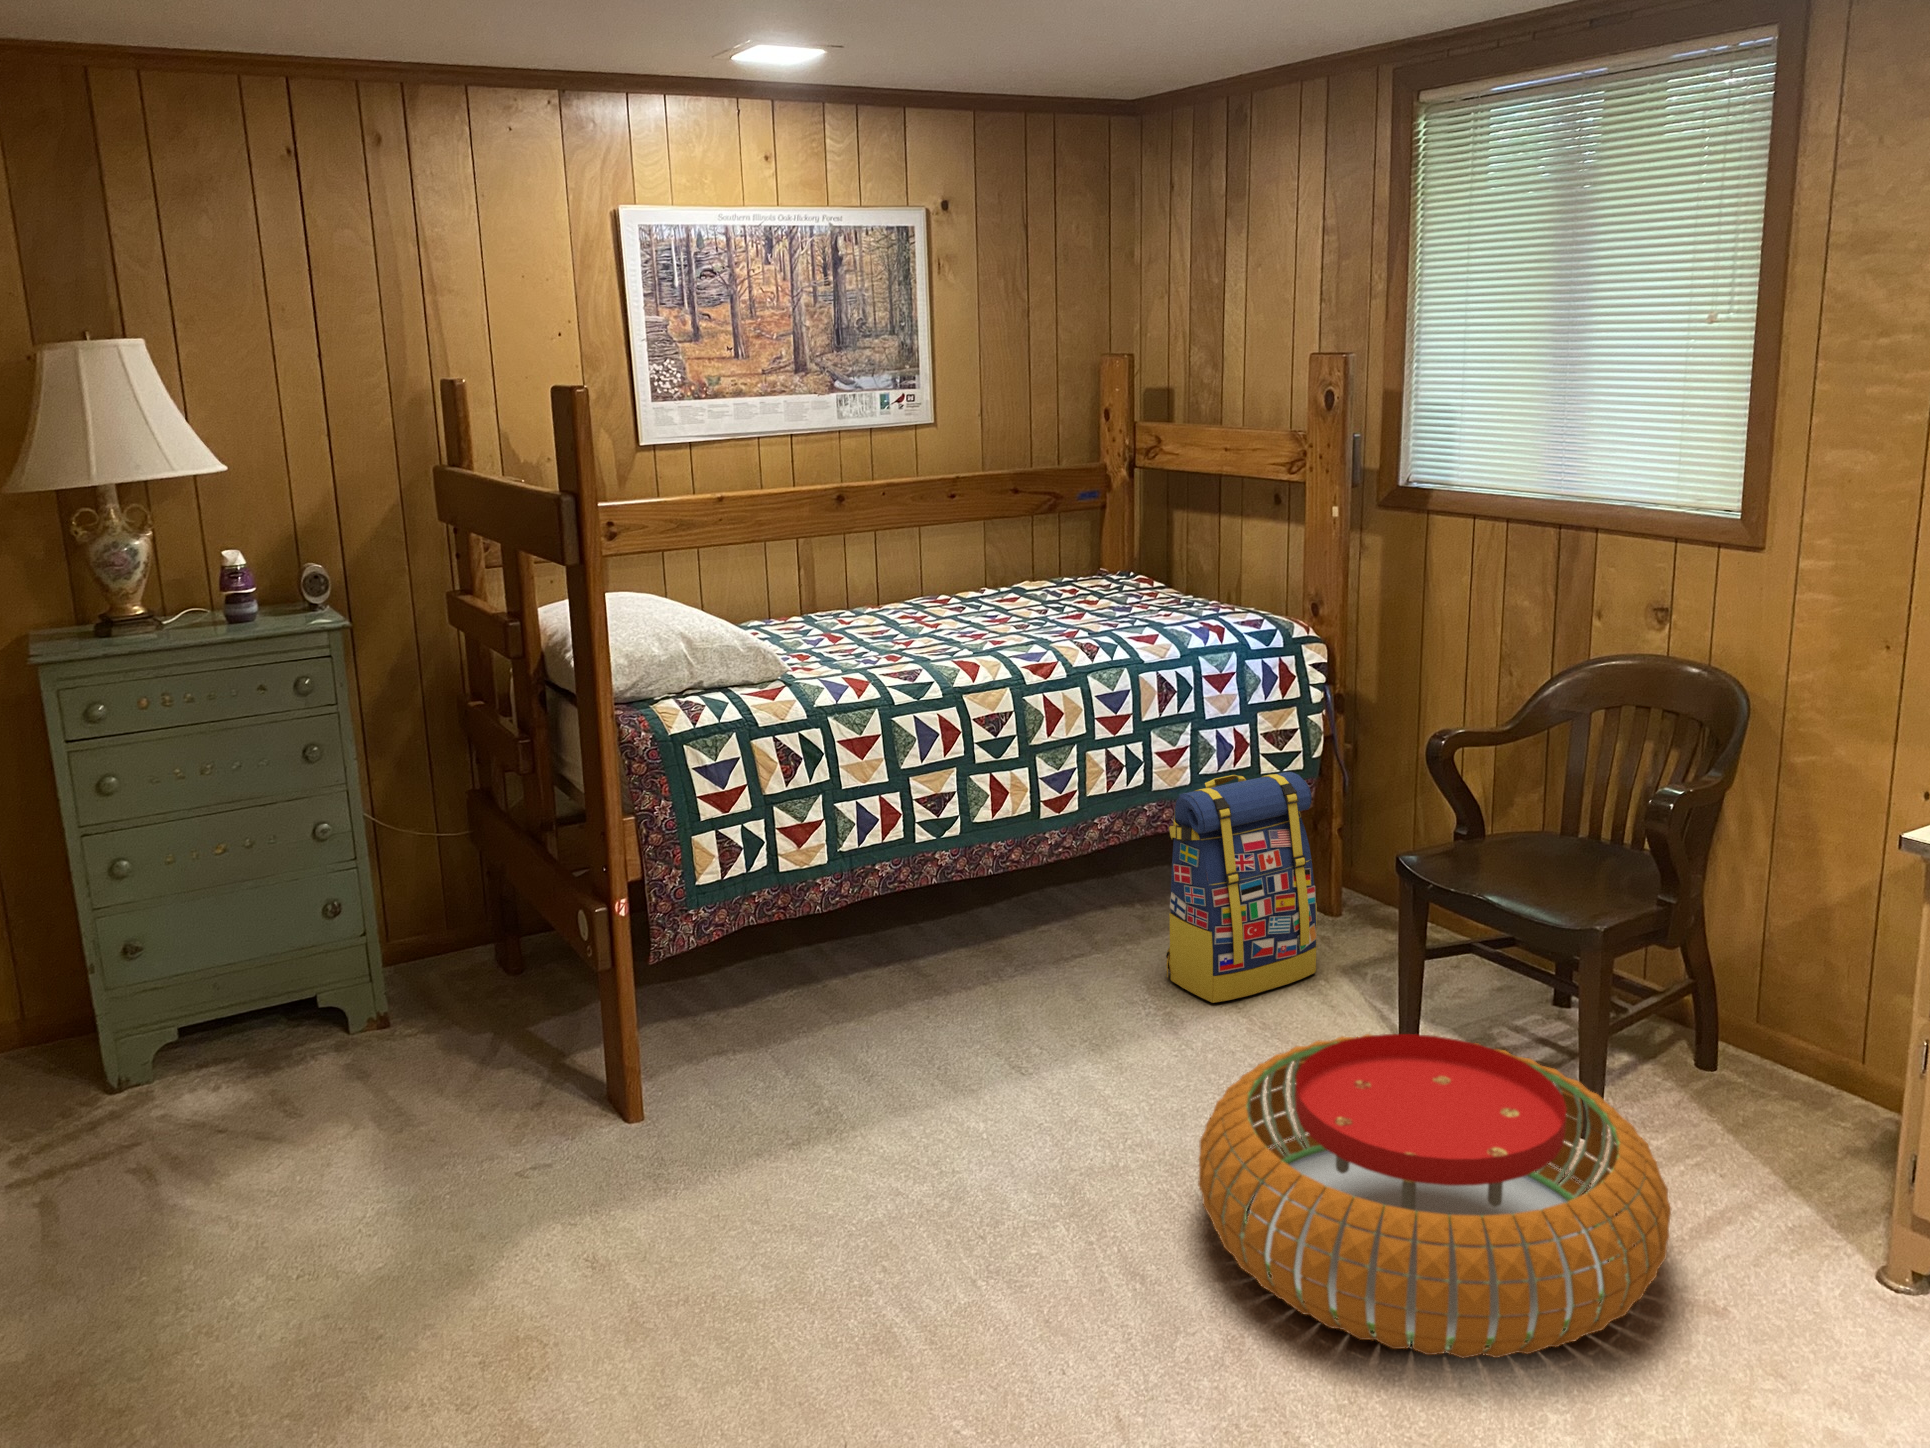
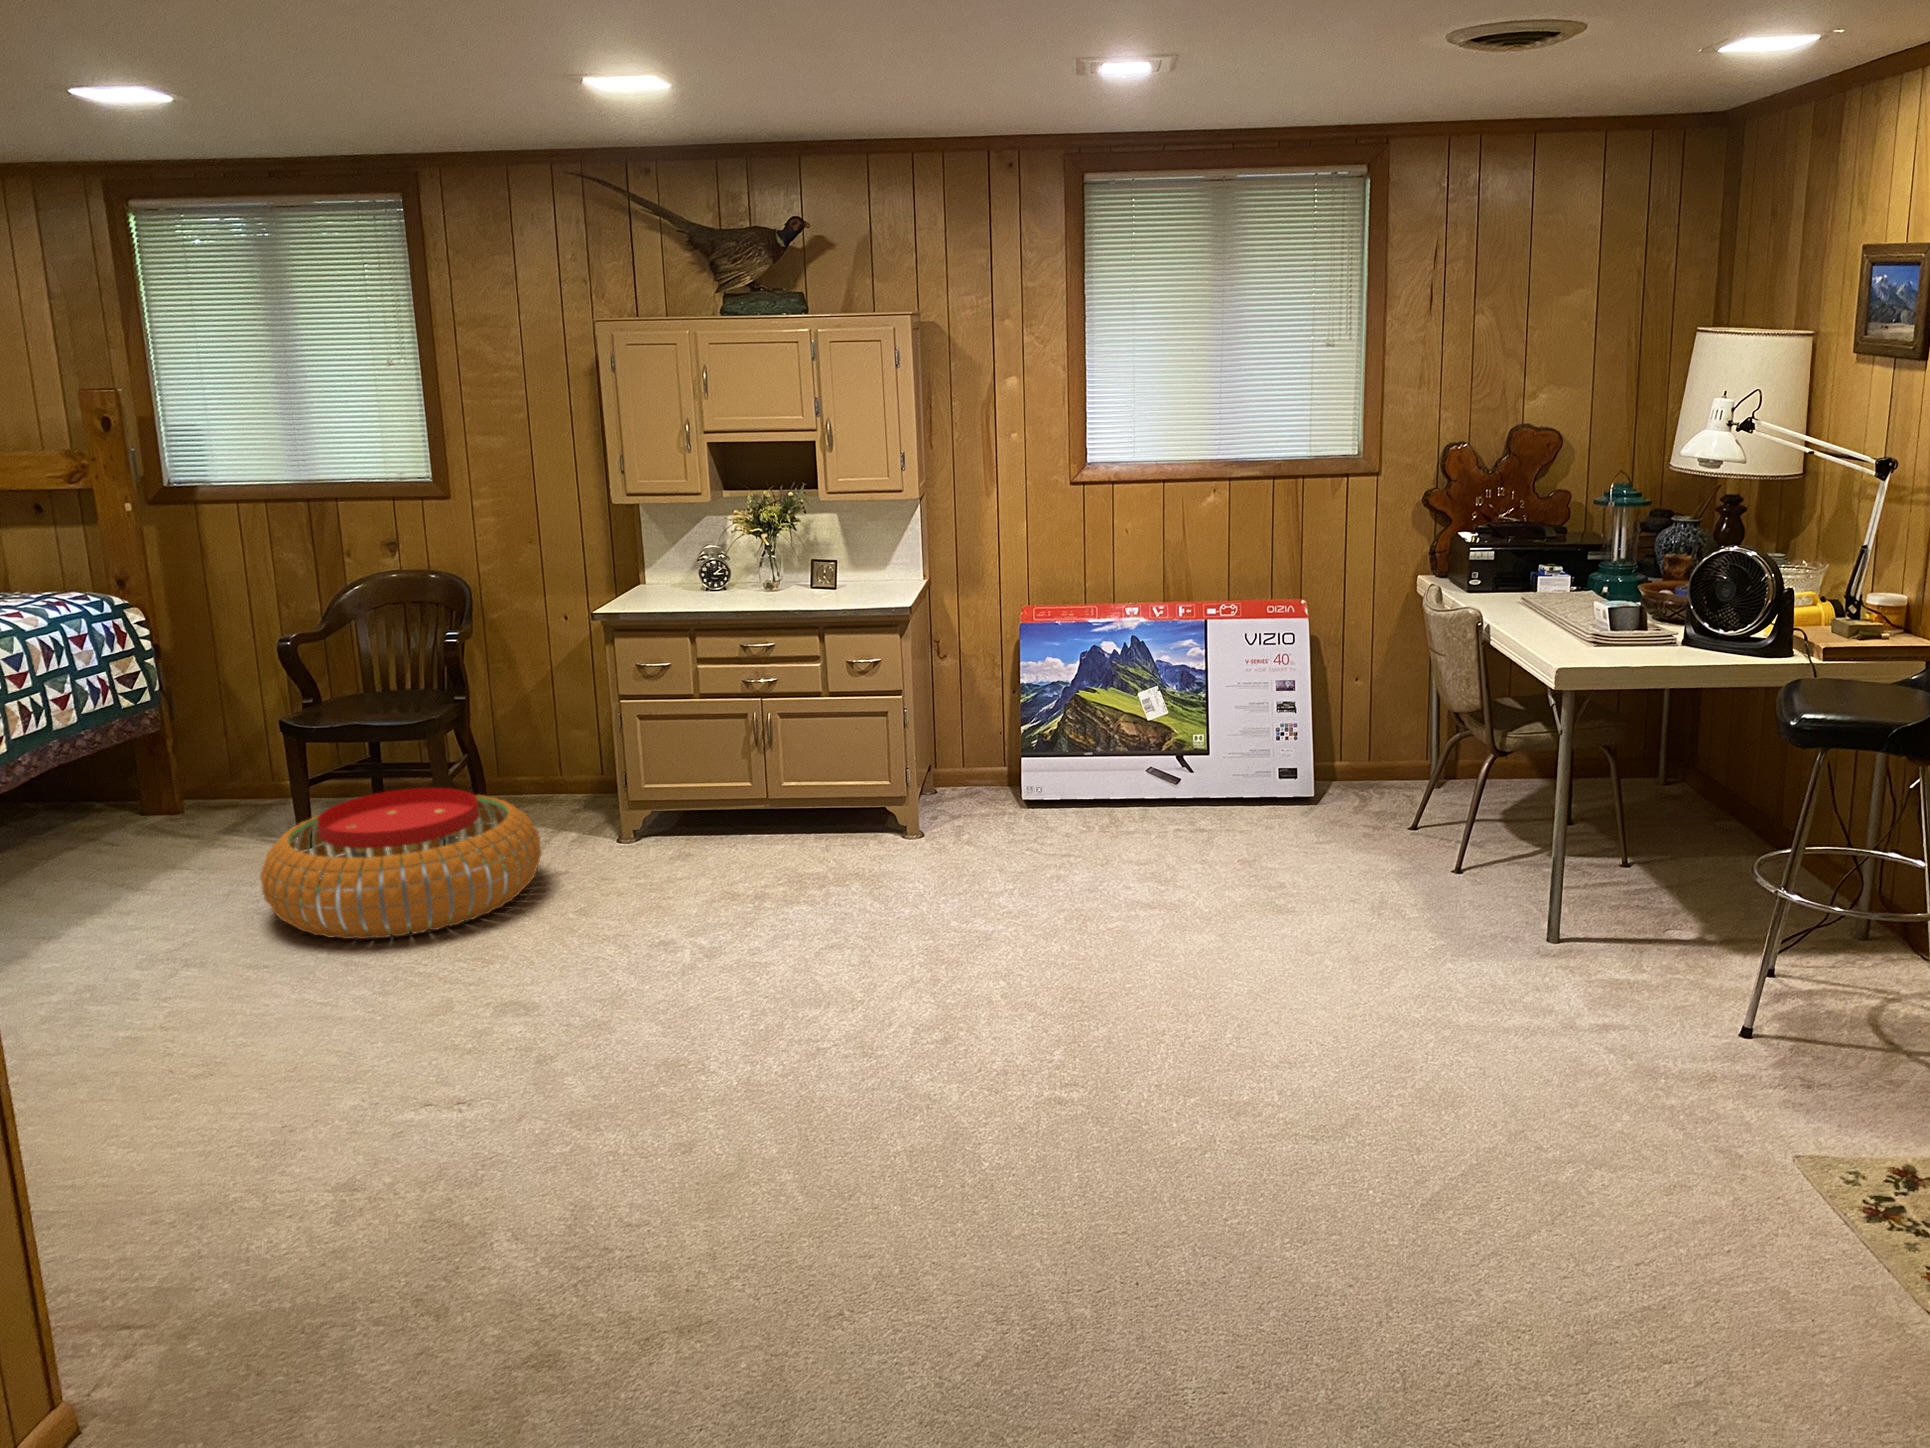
backpack: present [1166,772,1317,1003] -> none [82,697,209,870]

